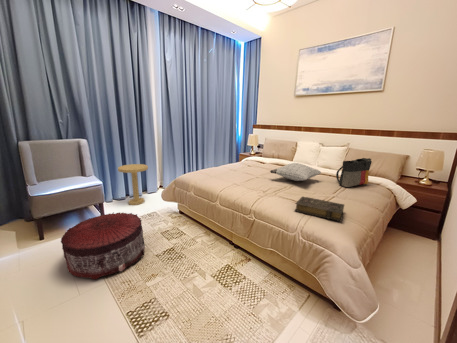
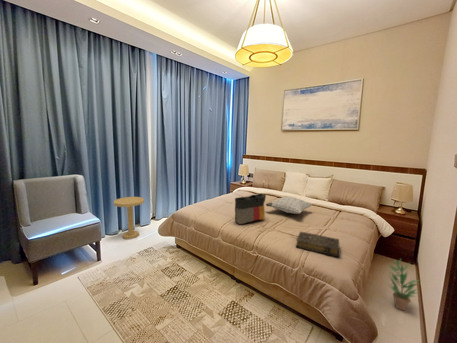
tote bag: present [336,158,372,187] -> present [235,193,266,224]
pouf: present [61,213,145,279] -> none [64,251,149,328]
potted plant: none [398,228,439,284] -> present [390,261,417,310]

